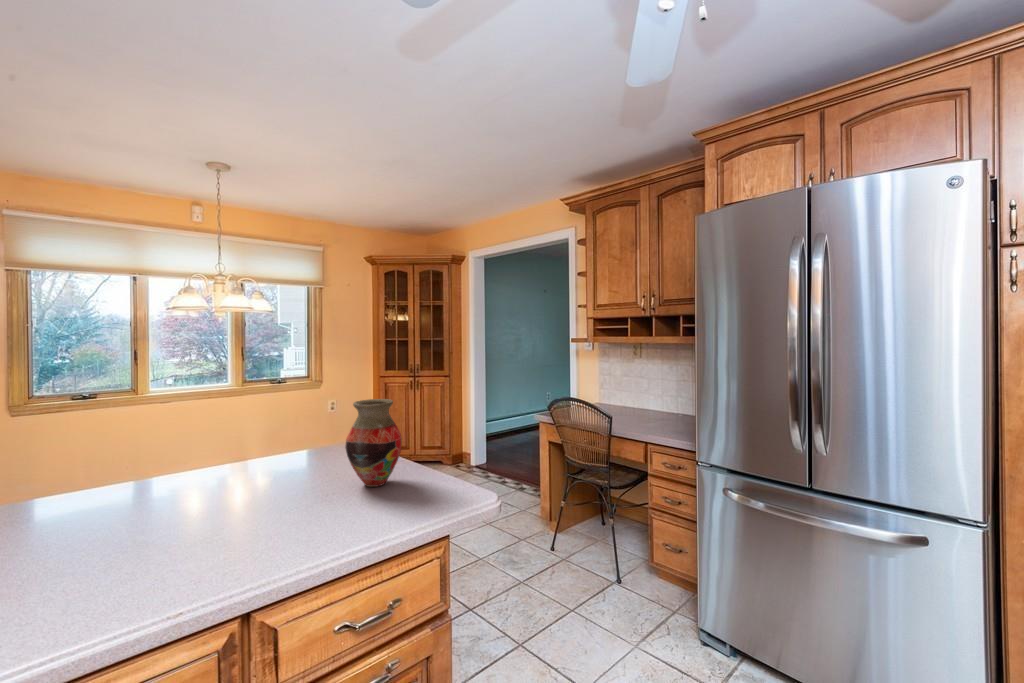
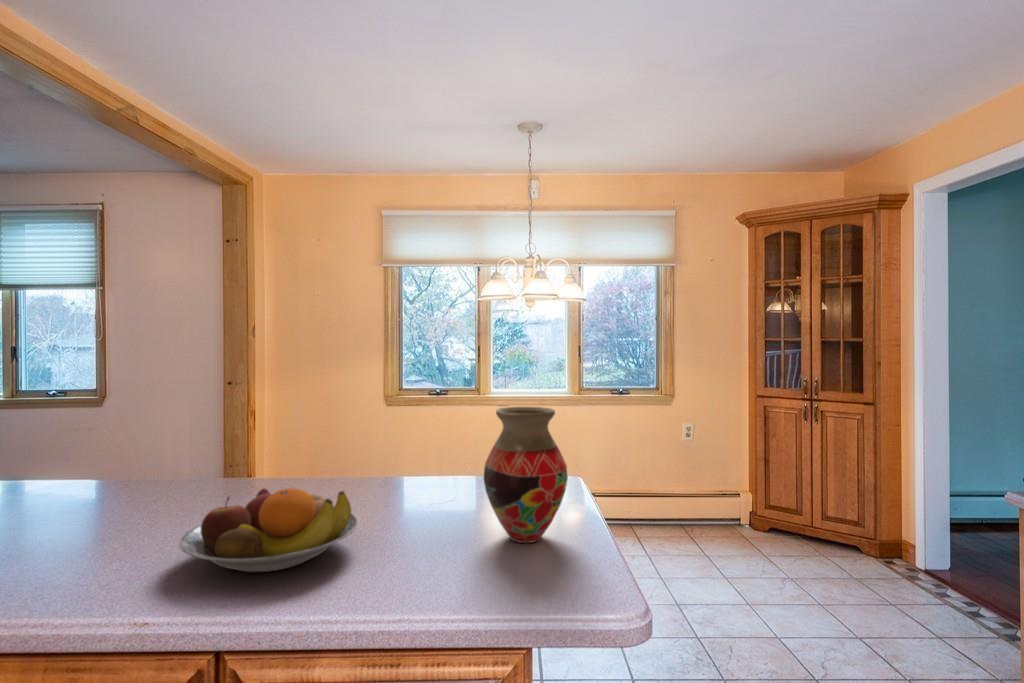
fruit bowl: none [123,480,288,566] -> present [179,488,358,572]

